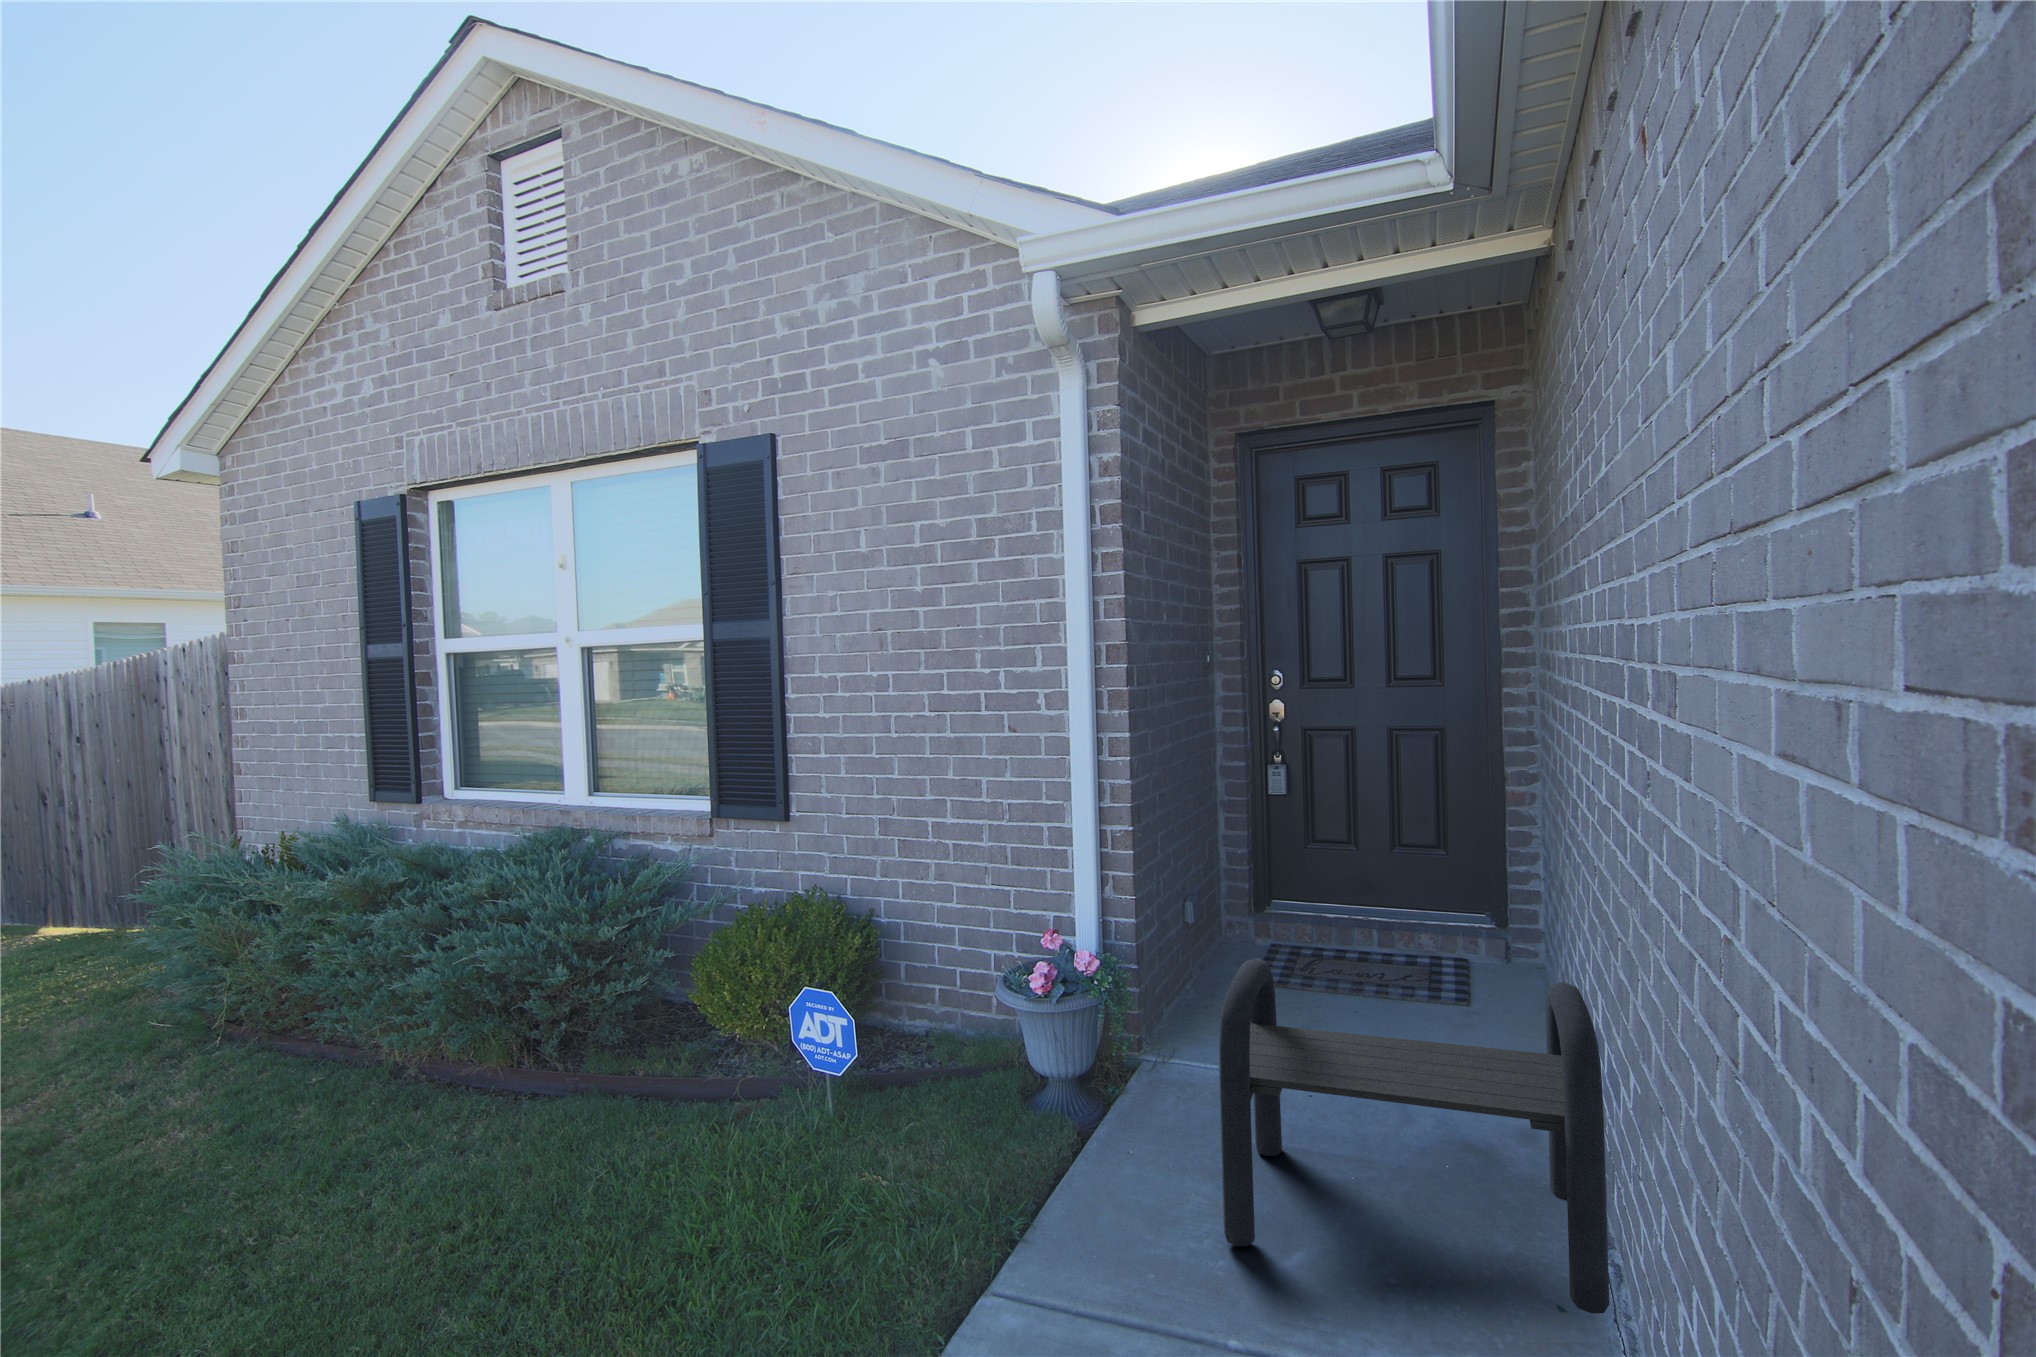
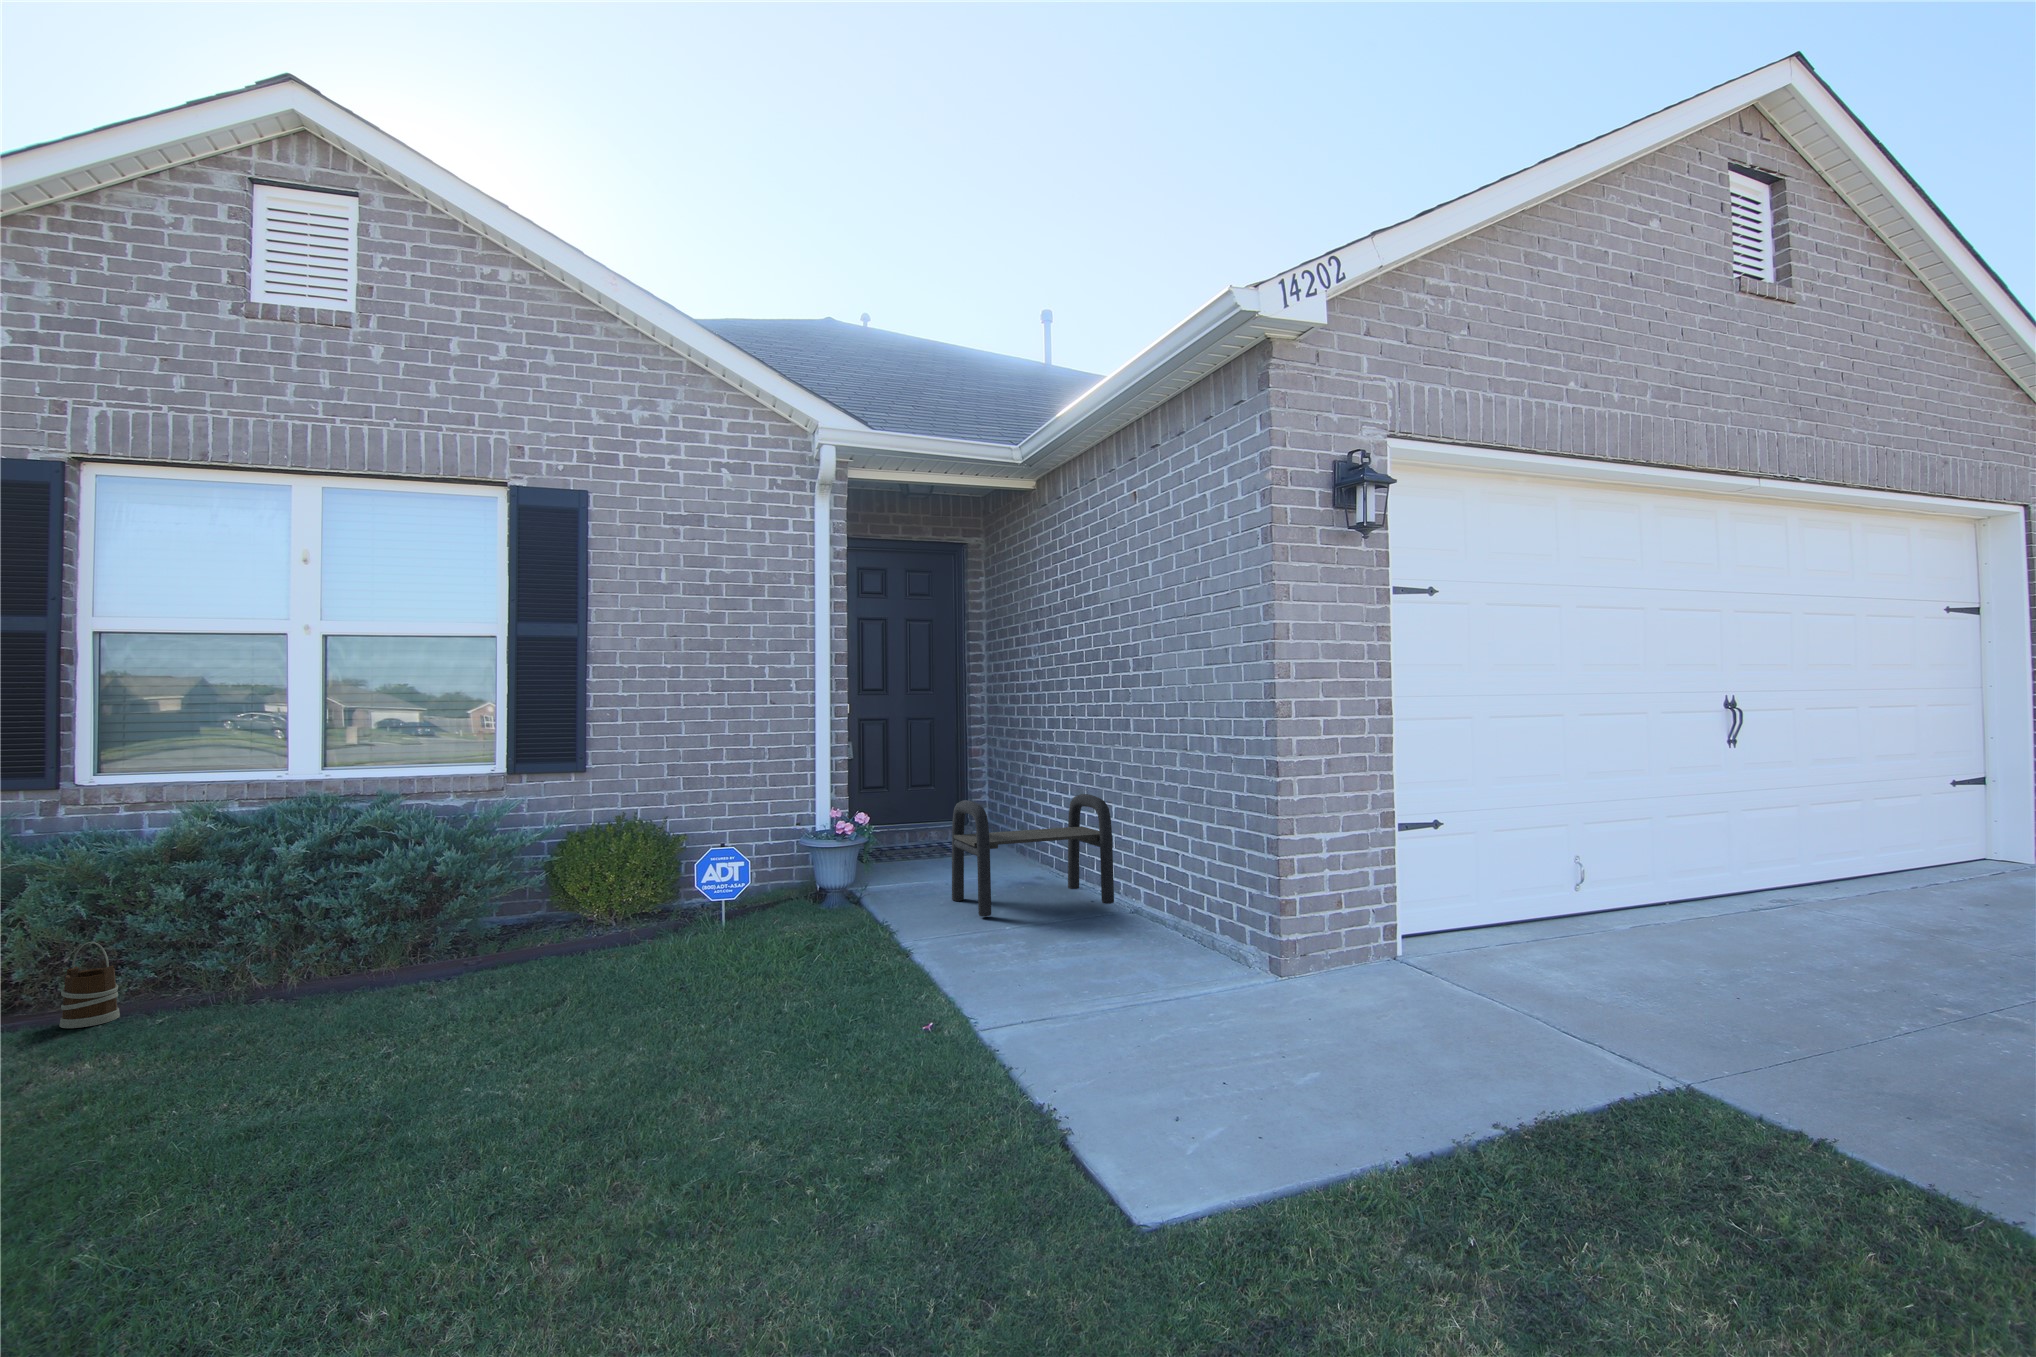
wooden bucket: none [274,985,328,1072] -> present [59,942,120,1028]

